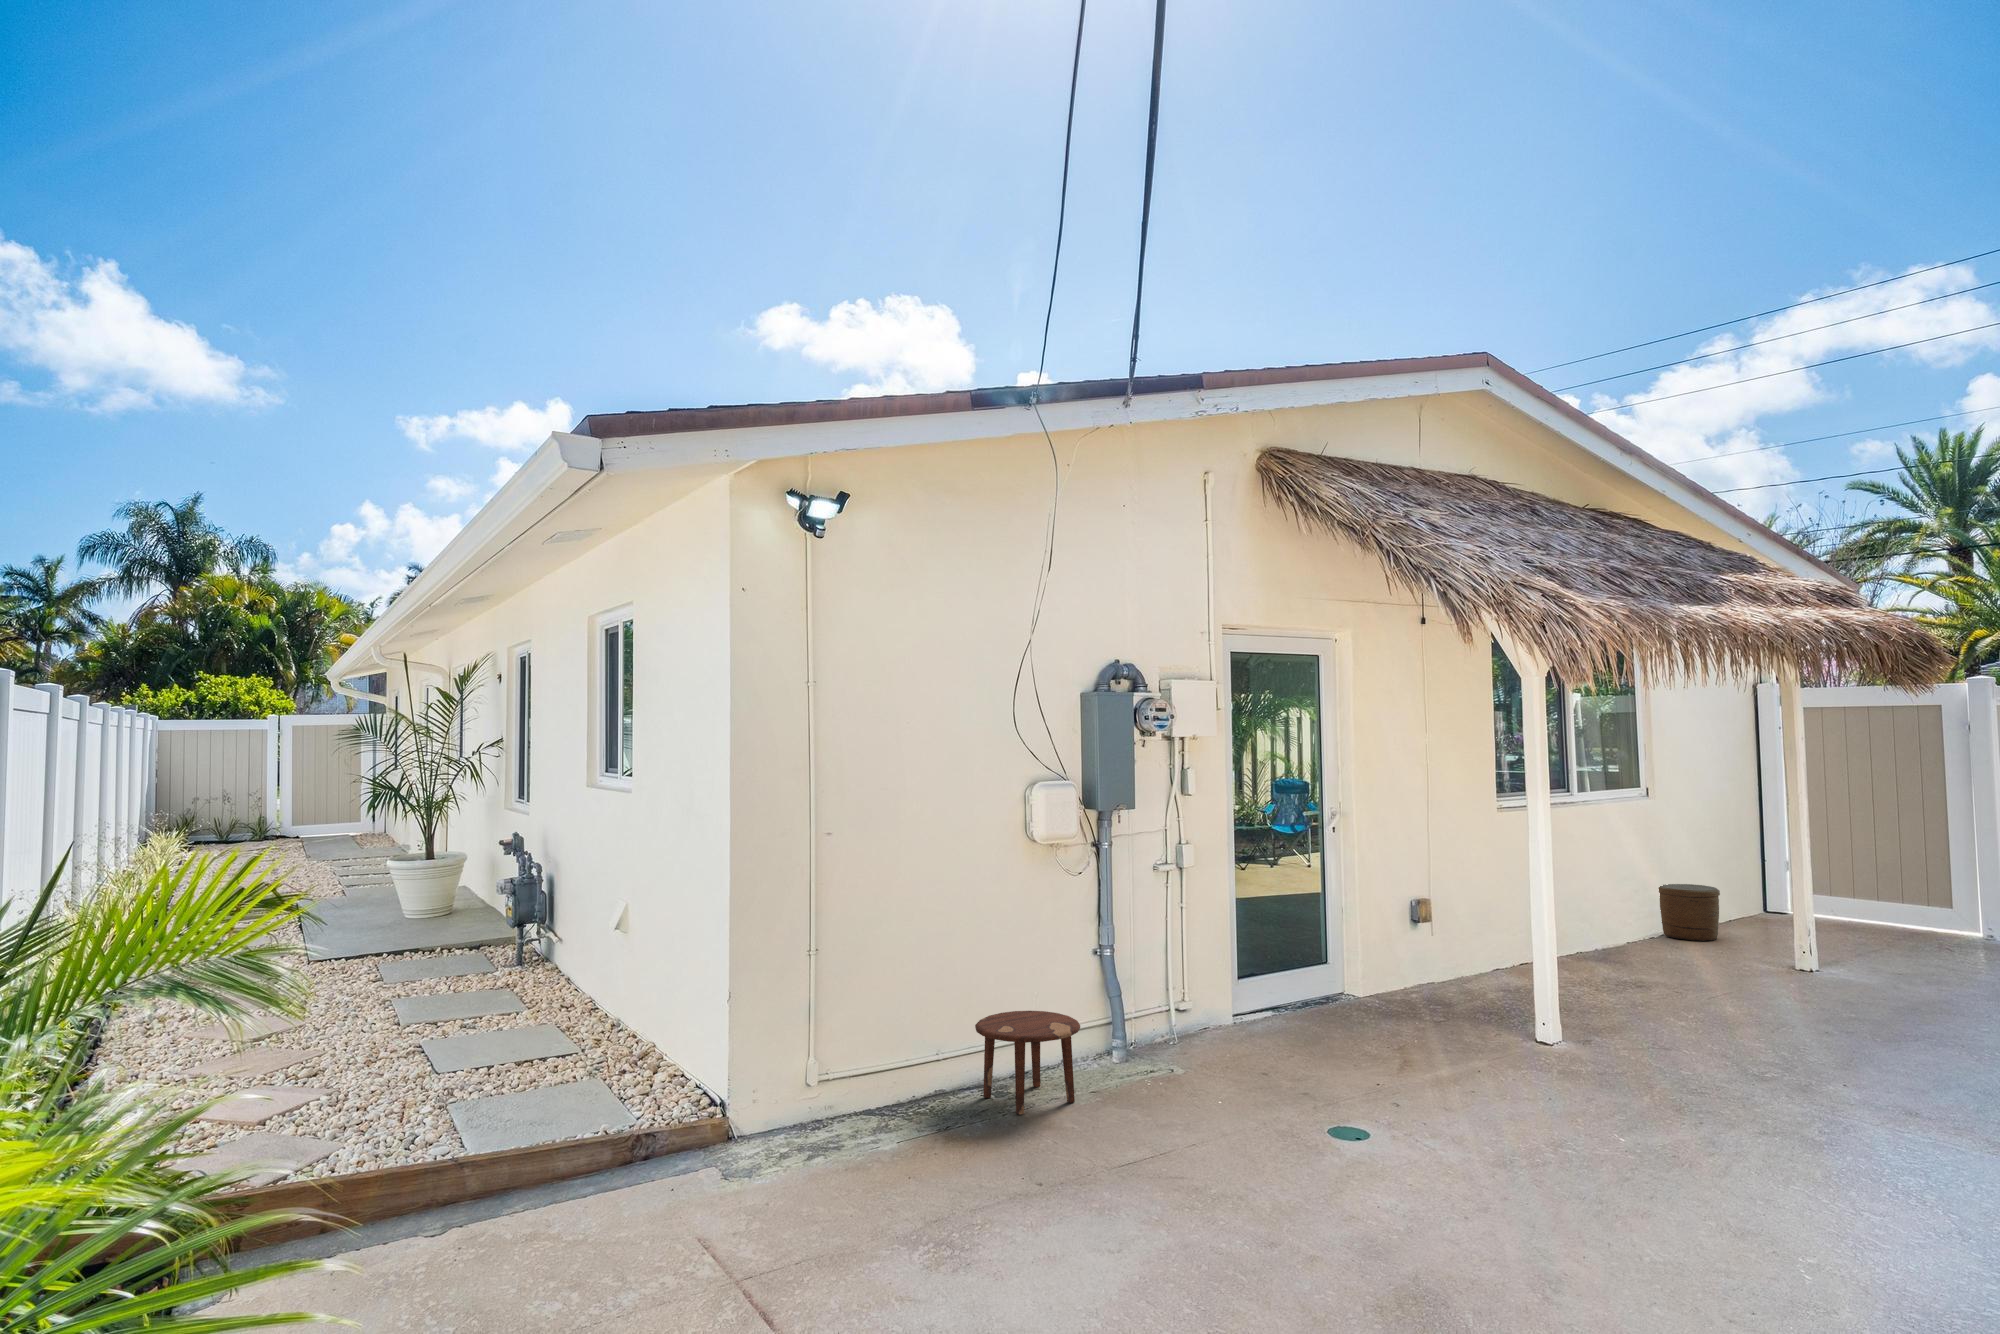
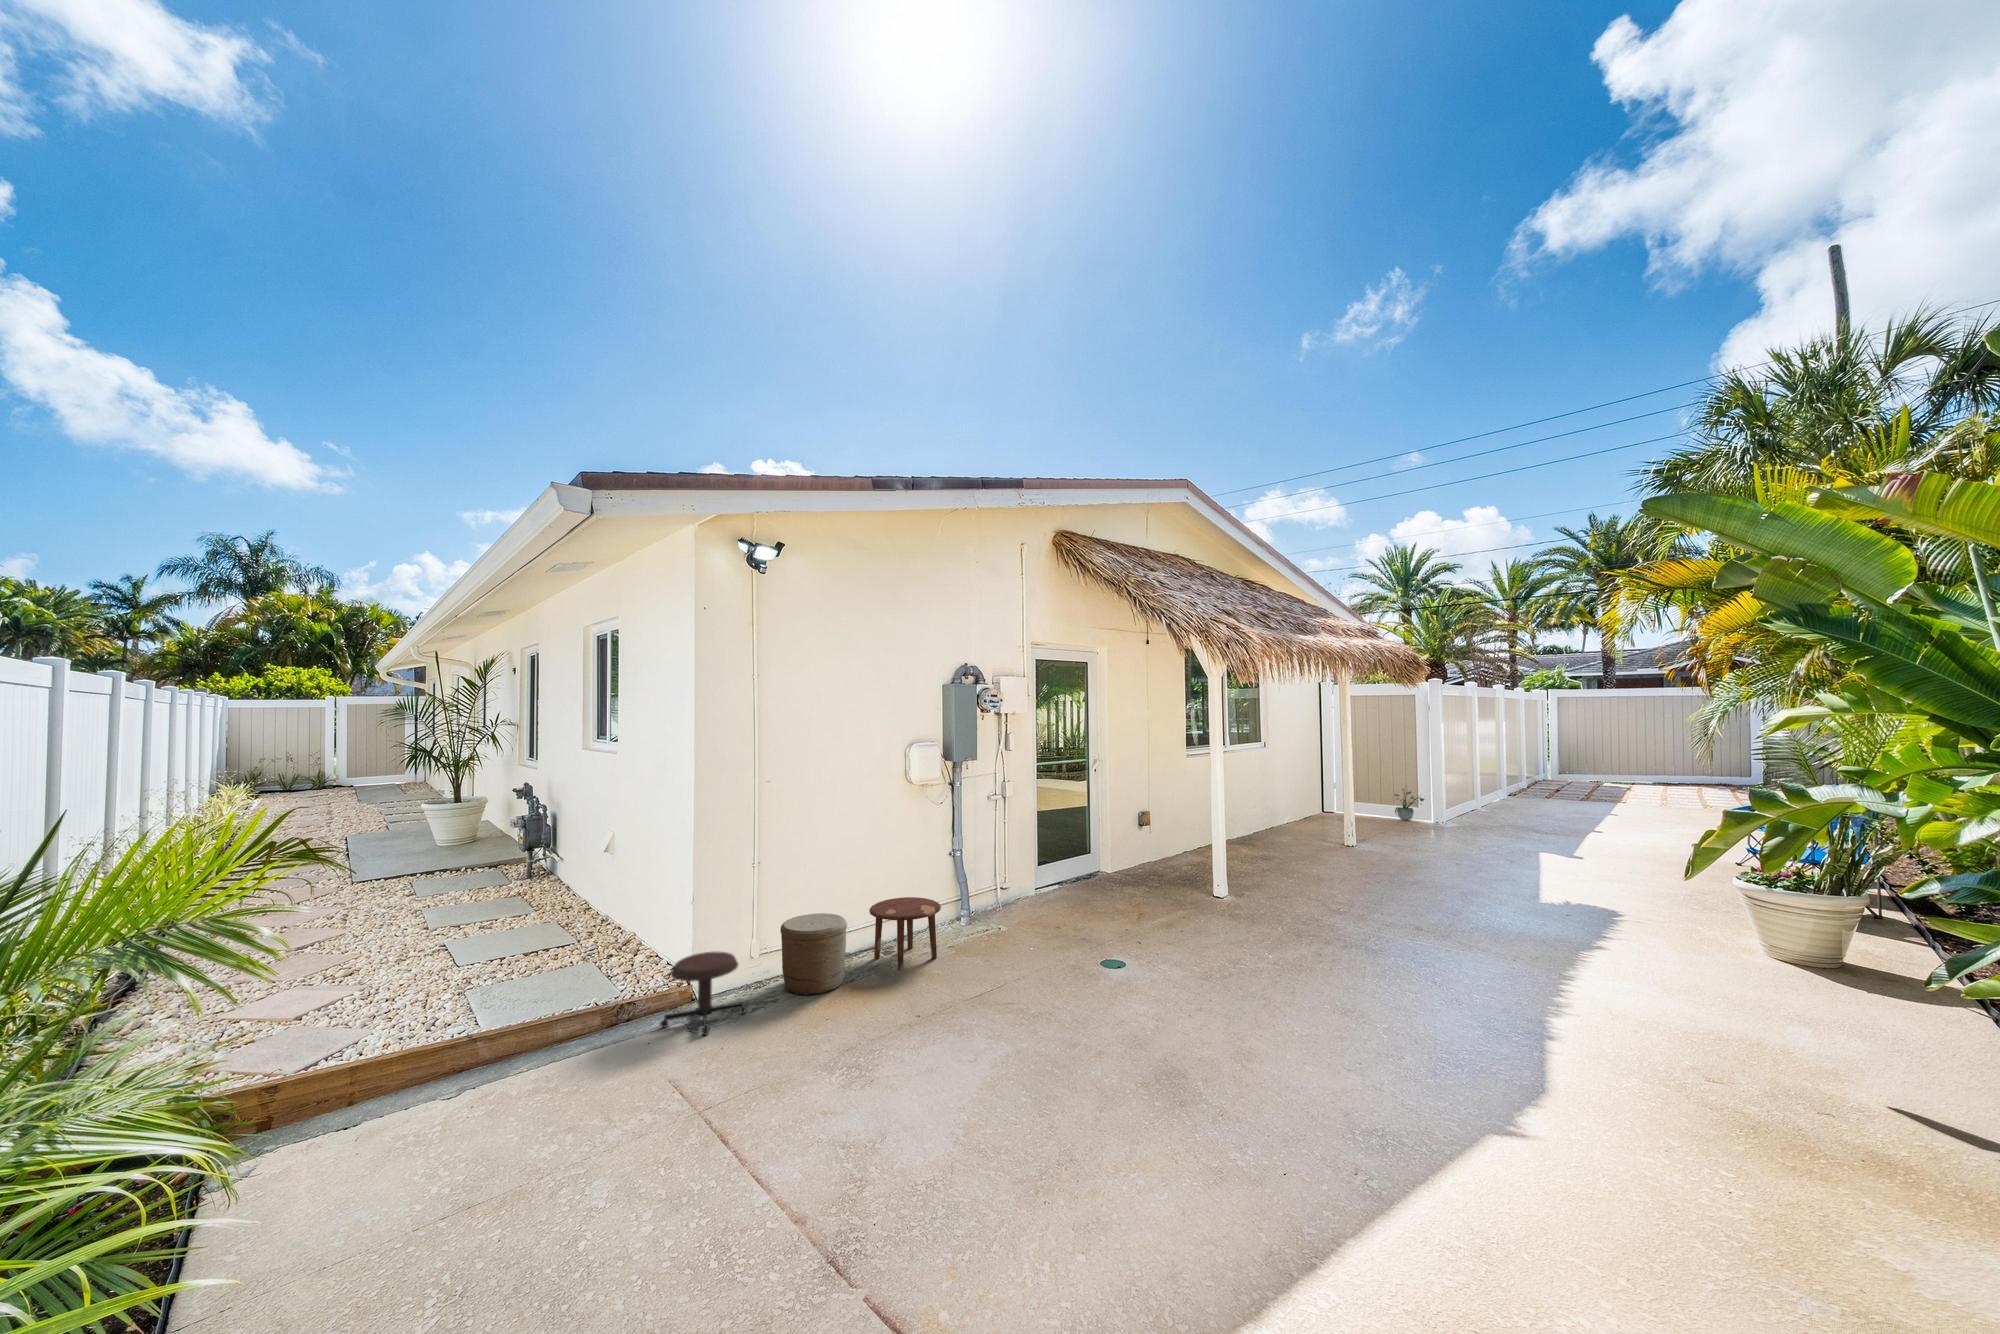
potted plant: none [1884,858,1945,926] -> present [1395,789,1424,820]
woven basket: present [1659,884,1720,941] -> present [780,913,847,995]
stool: none [687,1070,803,1184] -> present [660,952,747,1035]

